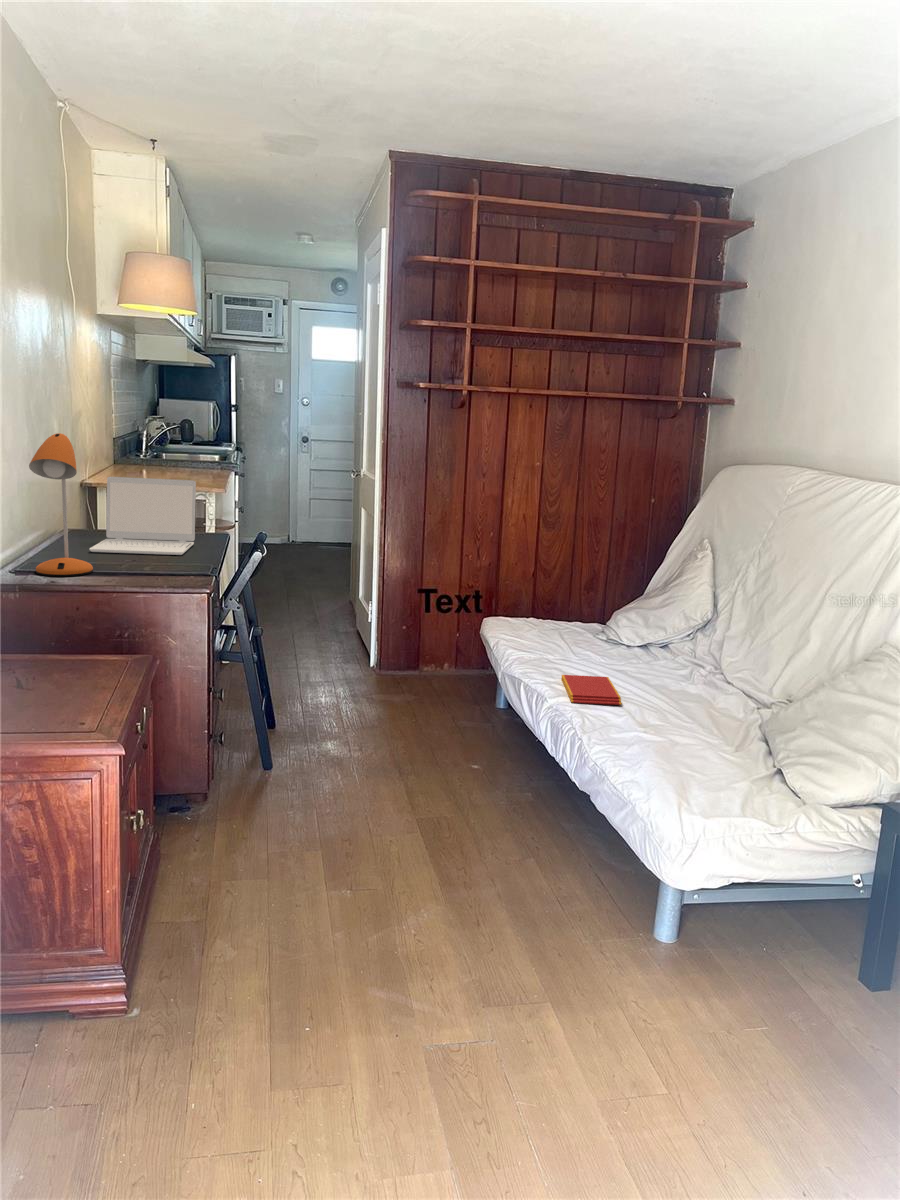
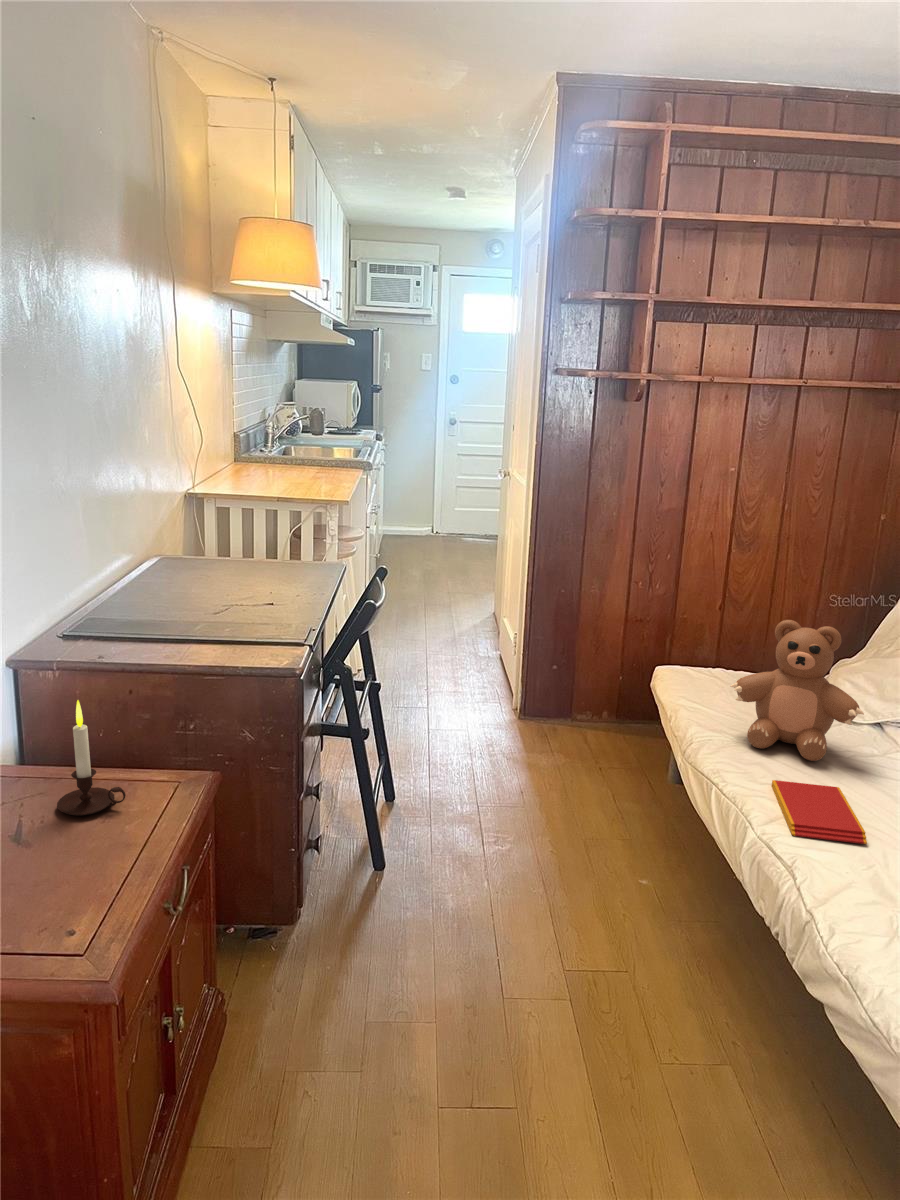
desk lamp: present [29,433,93,576] -> none [71,457,161,643]
laptop: present [89,477,196,555] -> none [170,496,303,601]
teddy bear: none [534,565,628,666] -> present [730,620,864,761]
candle: none [43,591,94,675] -> present [57,700,126,815]

